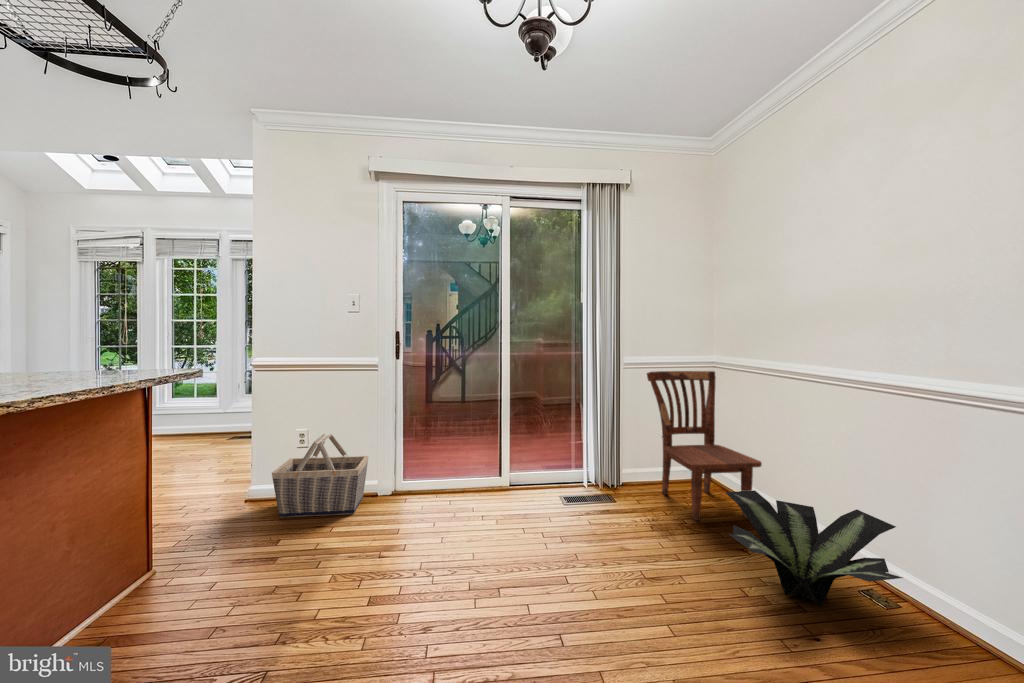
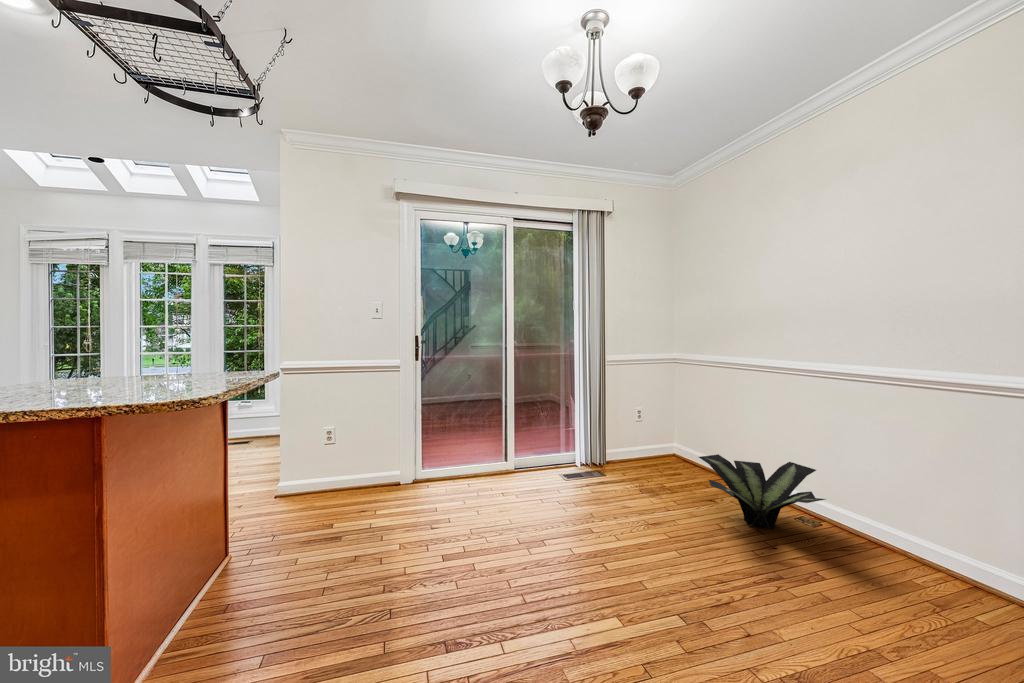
dining chair: present [647,371,762,521] -> none [624,366,717,484]
basket: present [272,434,368,517] -> none [311,430,392,508]

